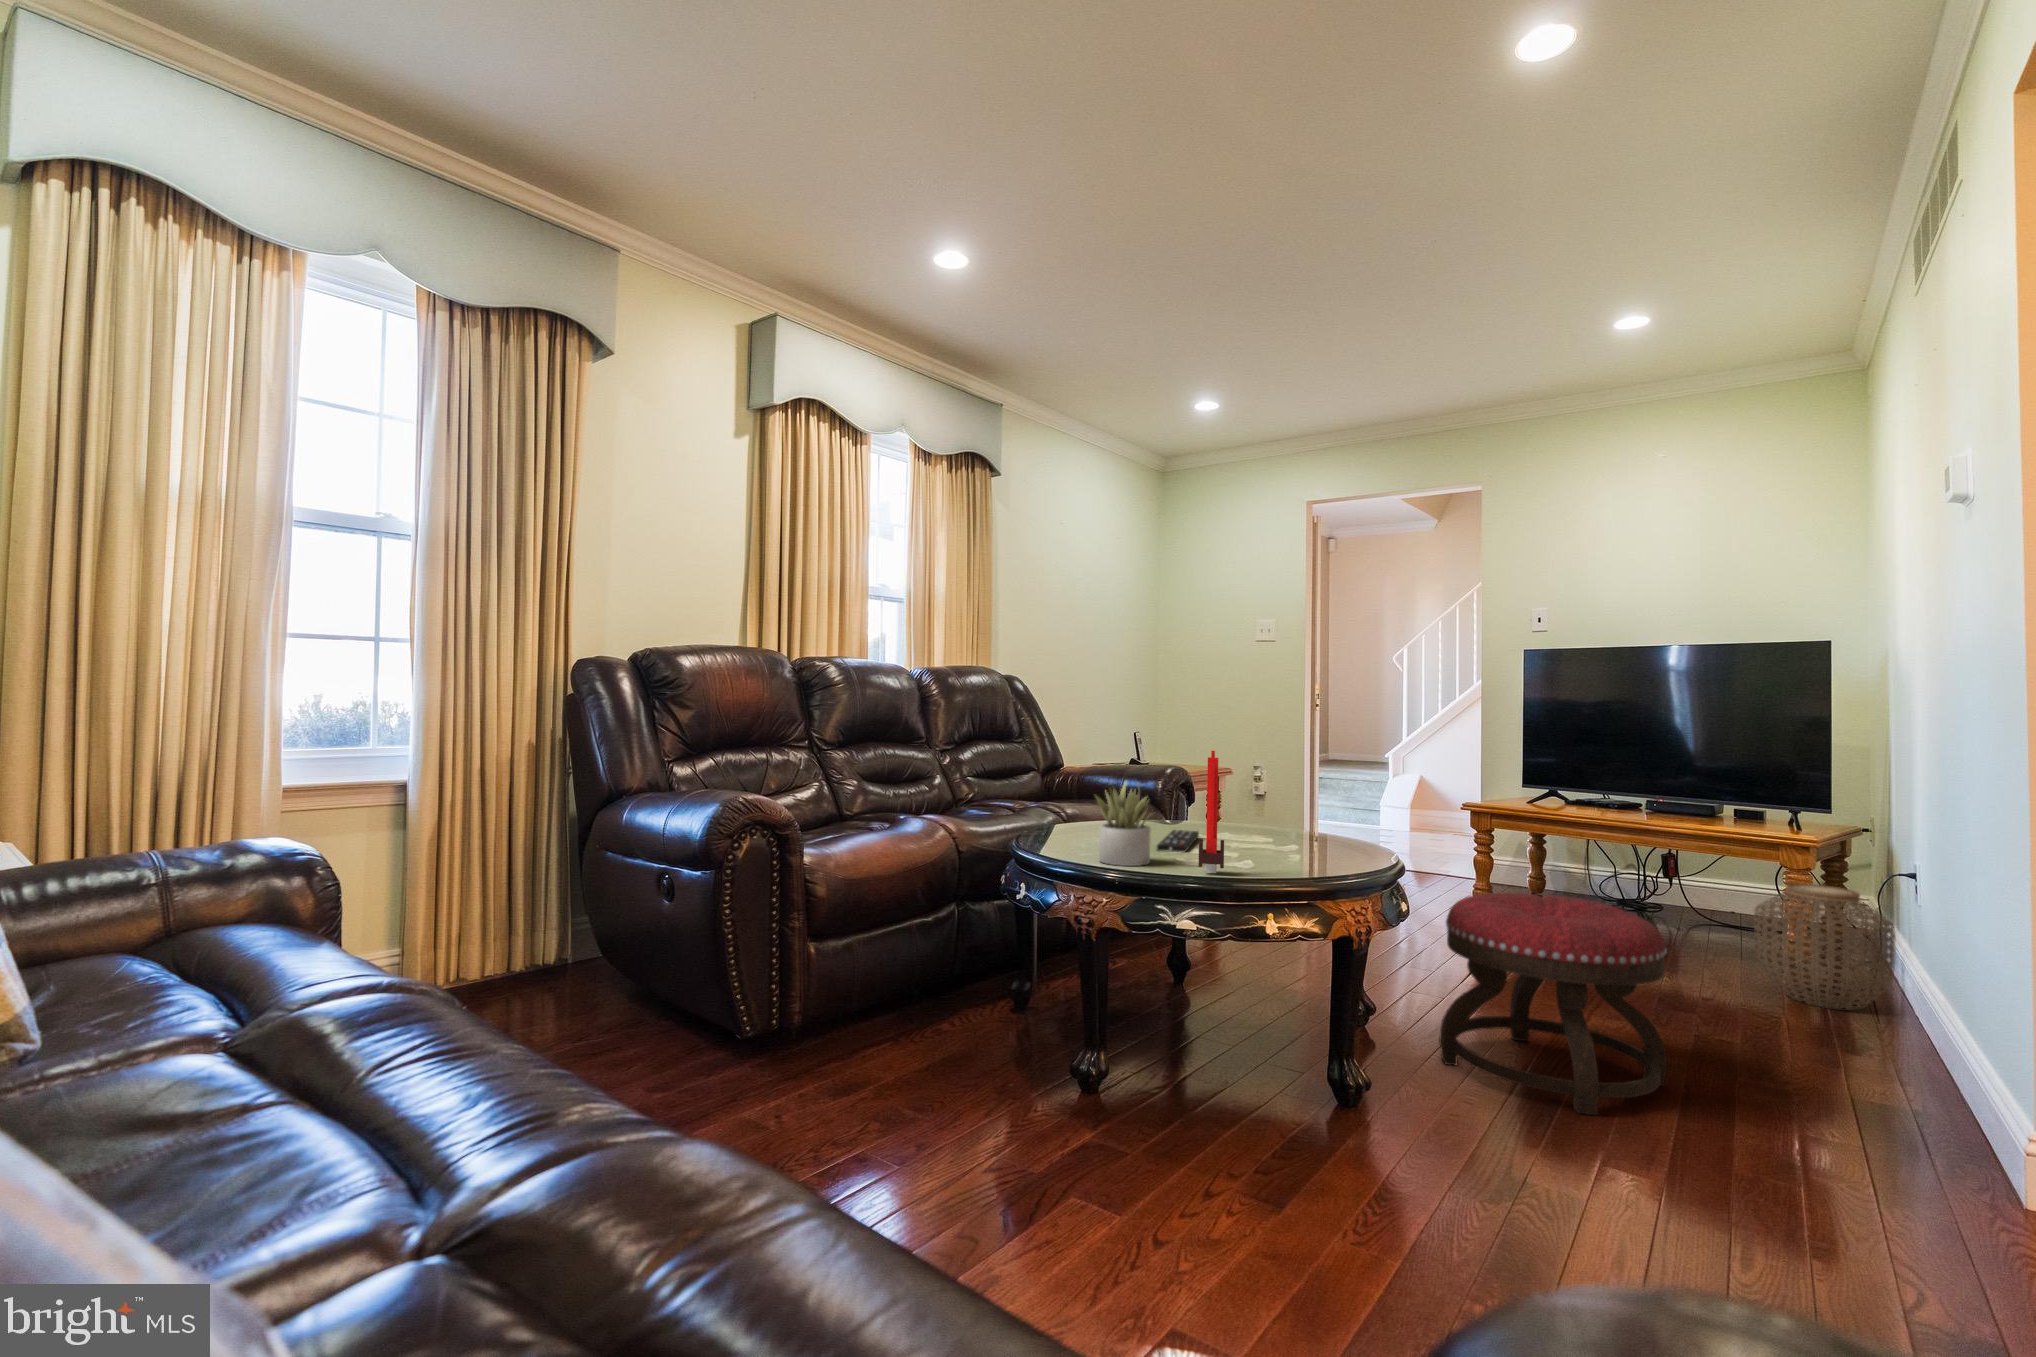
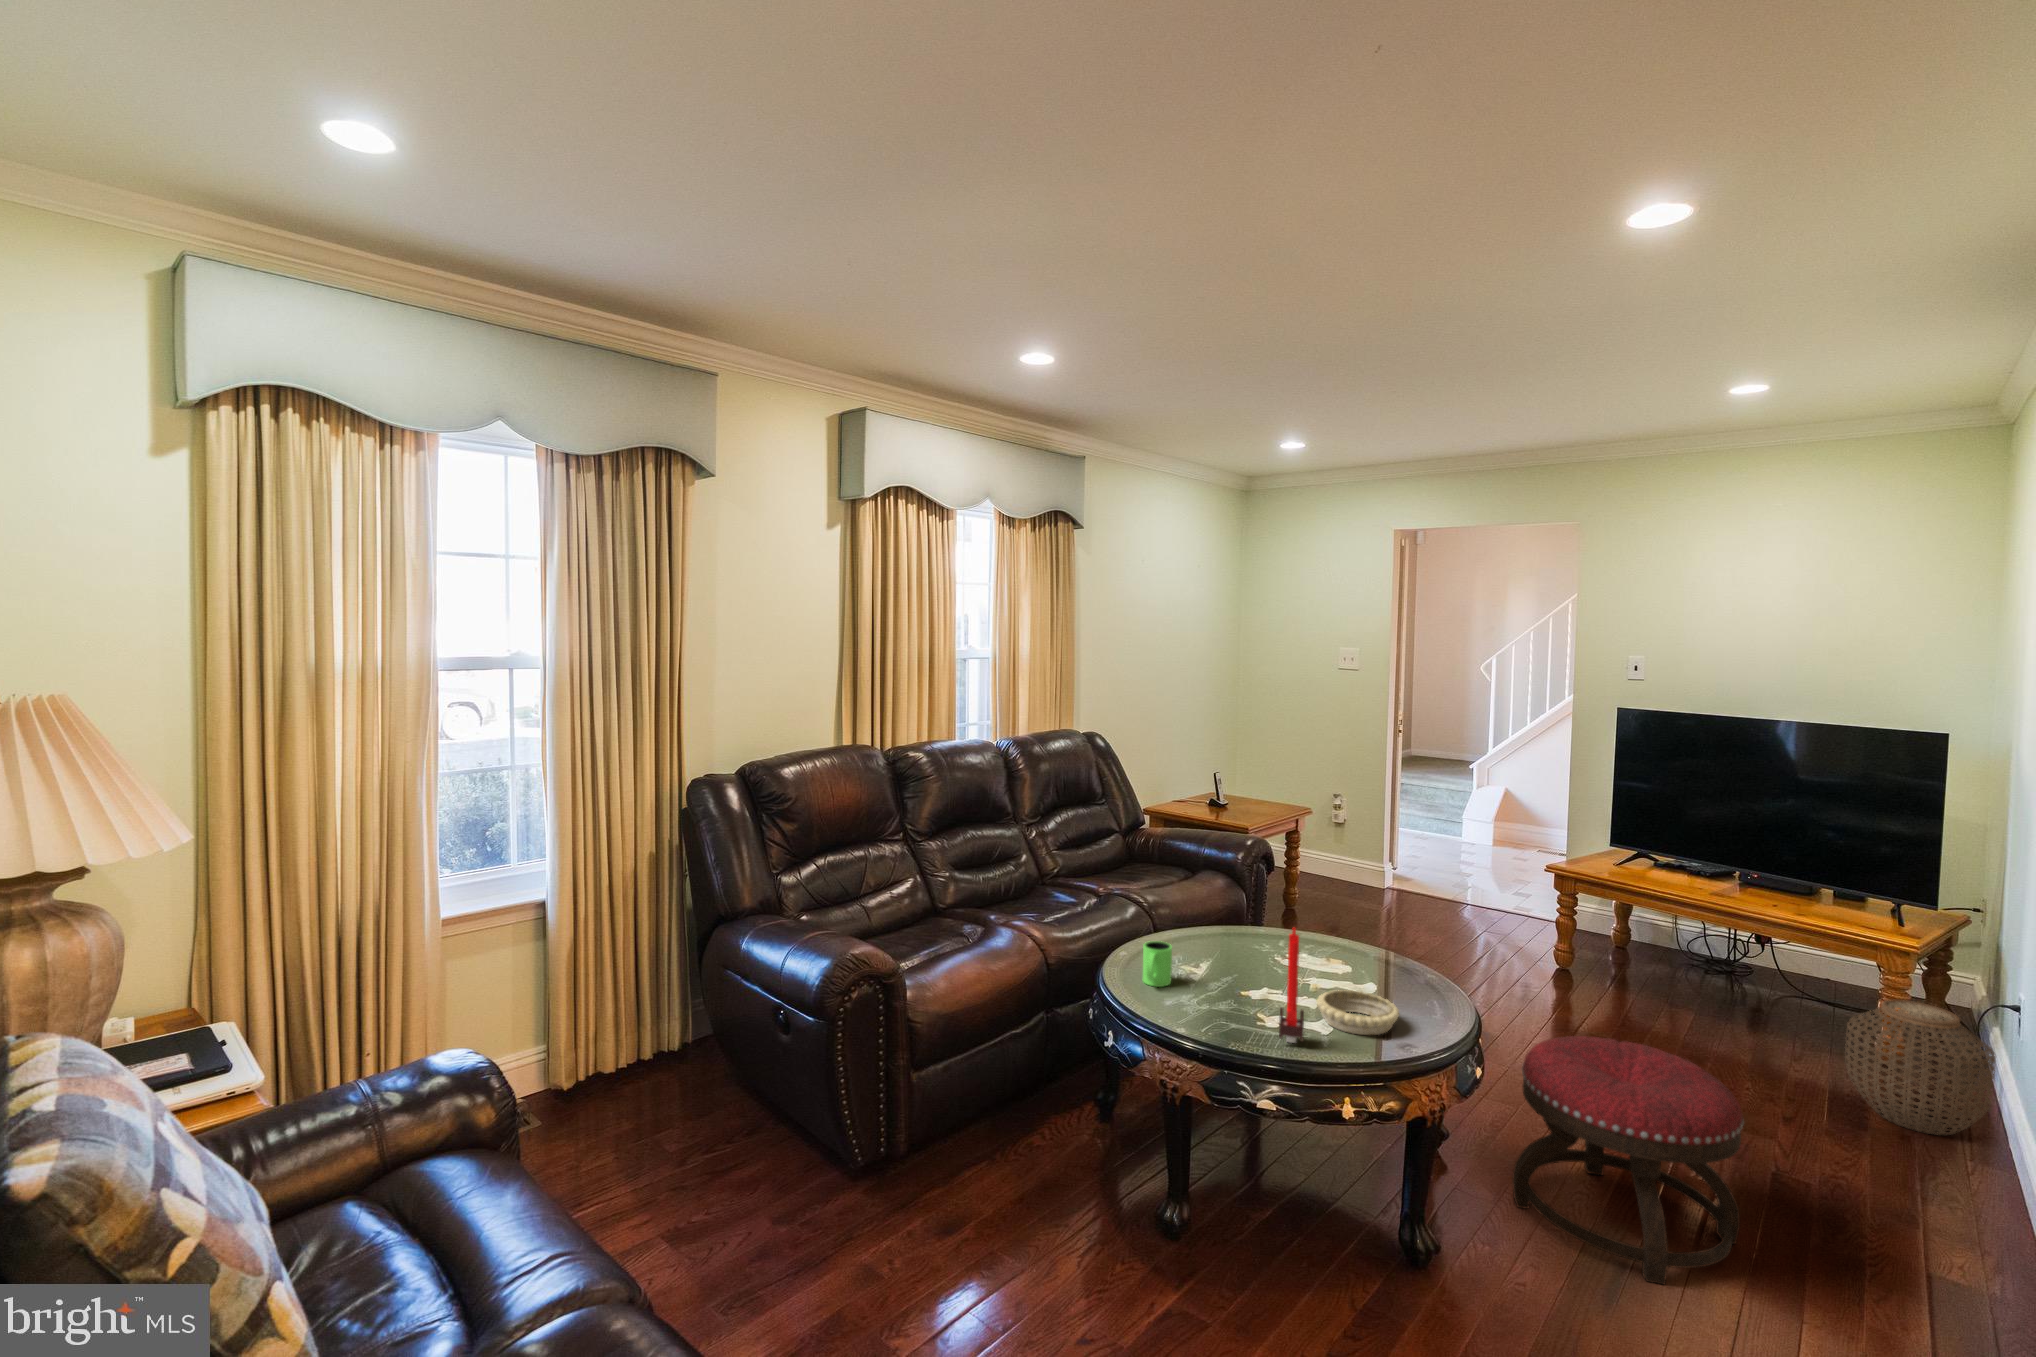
succulent plant: present [1096,782,1151,866] -> none [1179,938,1238,1026]
mug: none [1057,807,1088,849] -> present [1143,941,1172,987]
remote control: present [1157,830,1199,852] -> none [1238,949,1279,993]
decorative bowl: none [1237,839,1322,870] -> present [1317,990,1400,1035]

